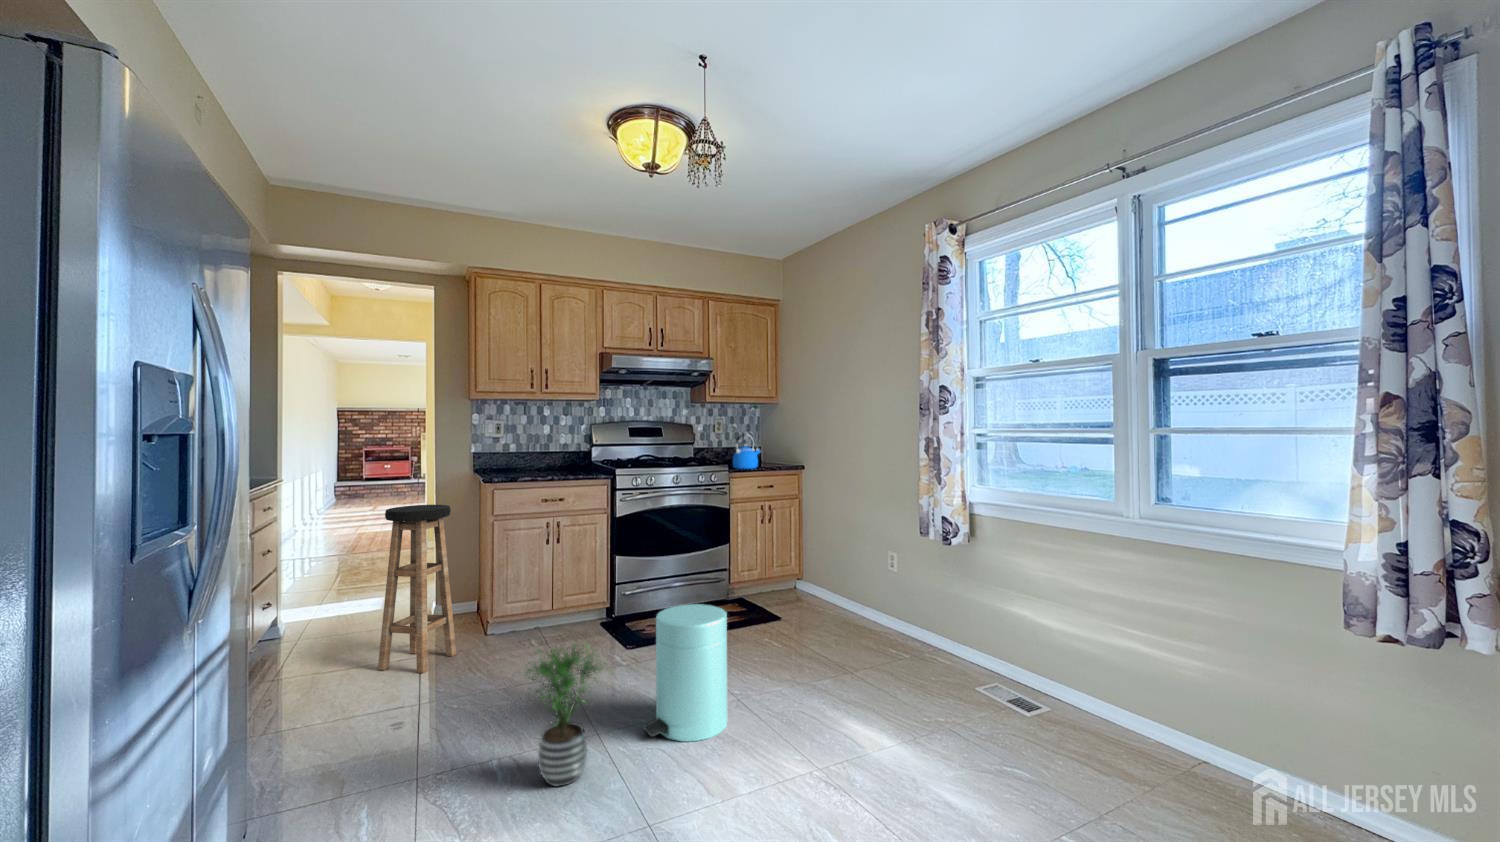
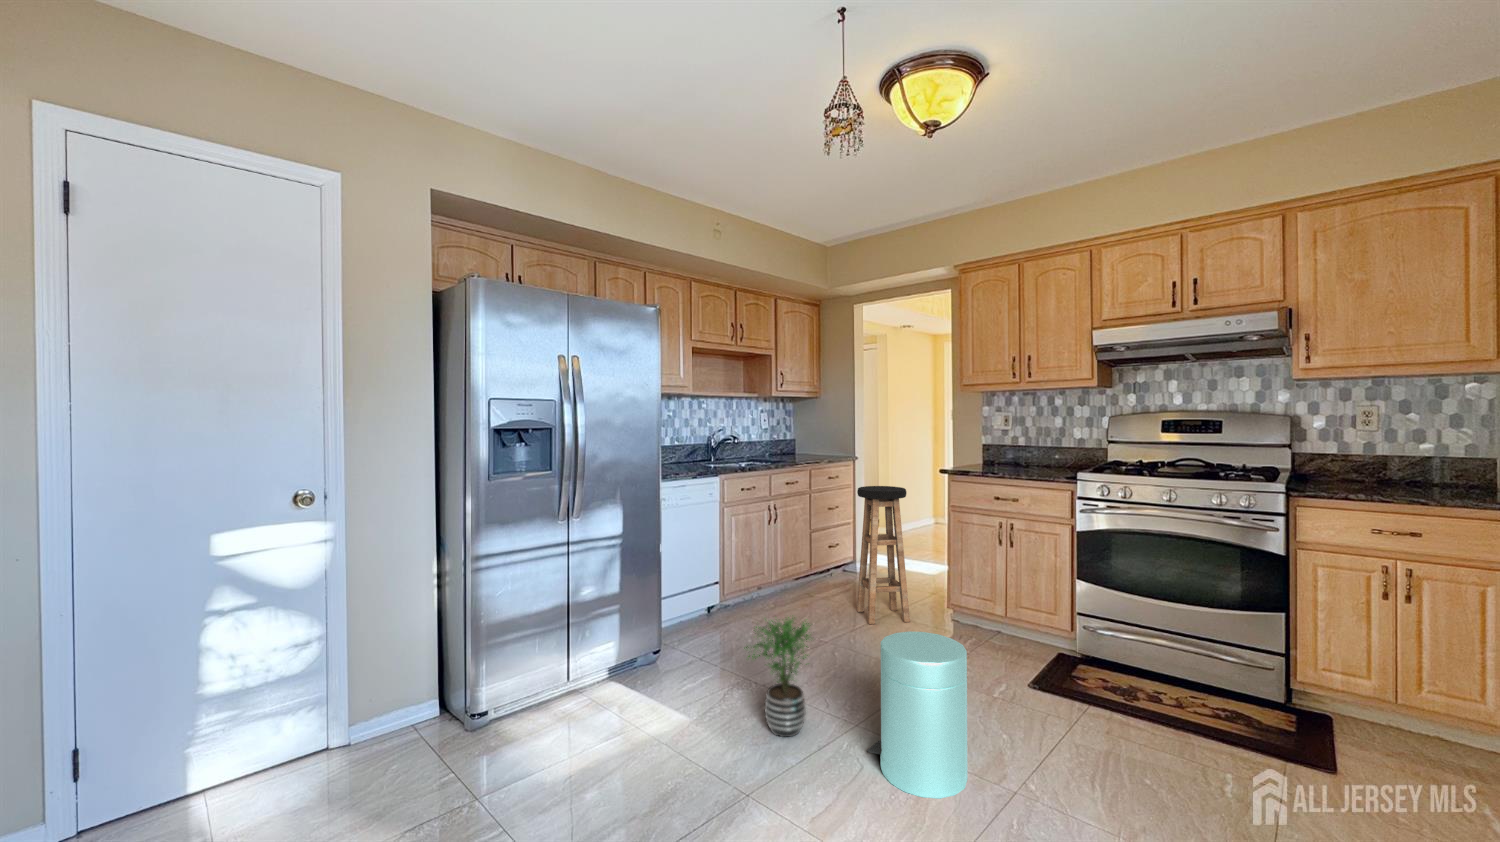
kettle: present [733,434,760,469] -> none [1326,433,1408,497]

